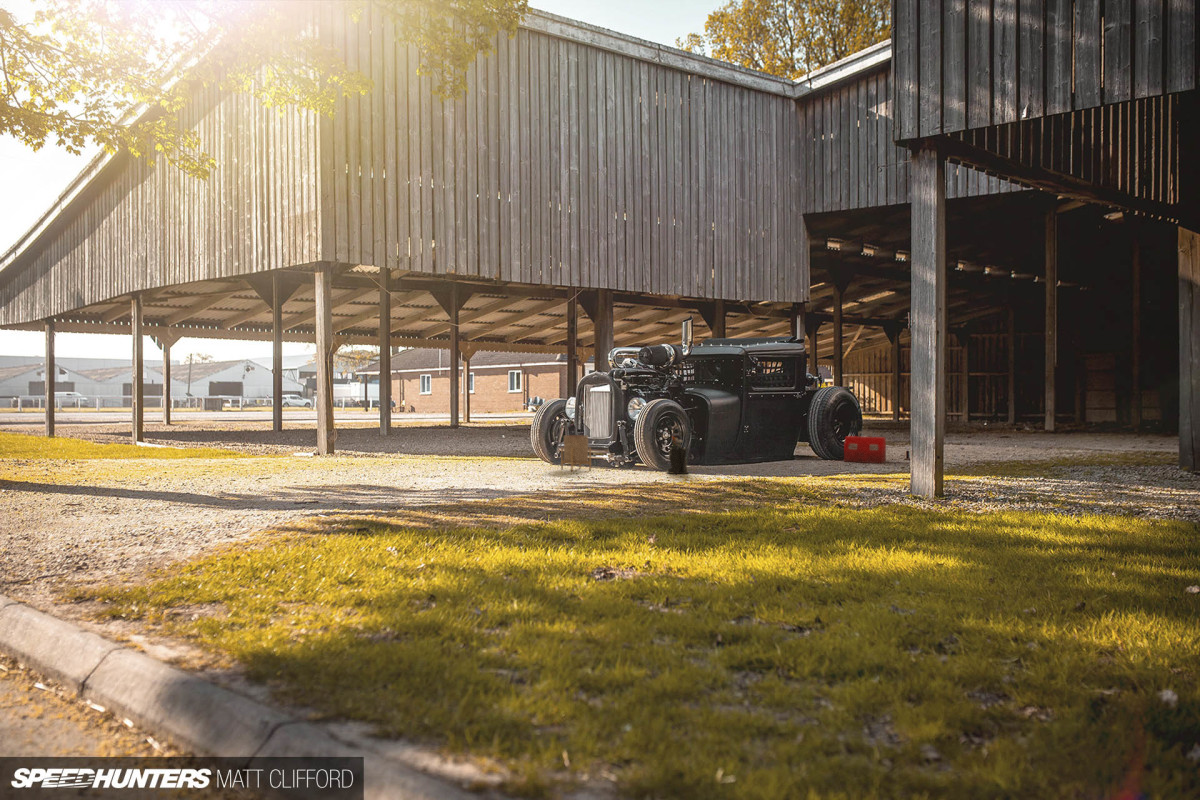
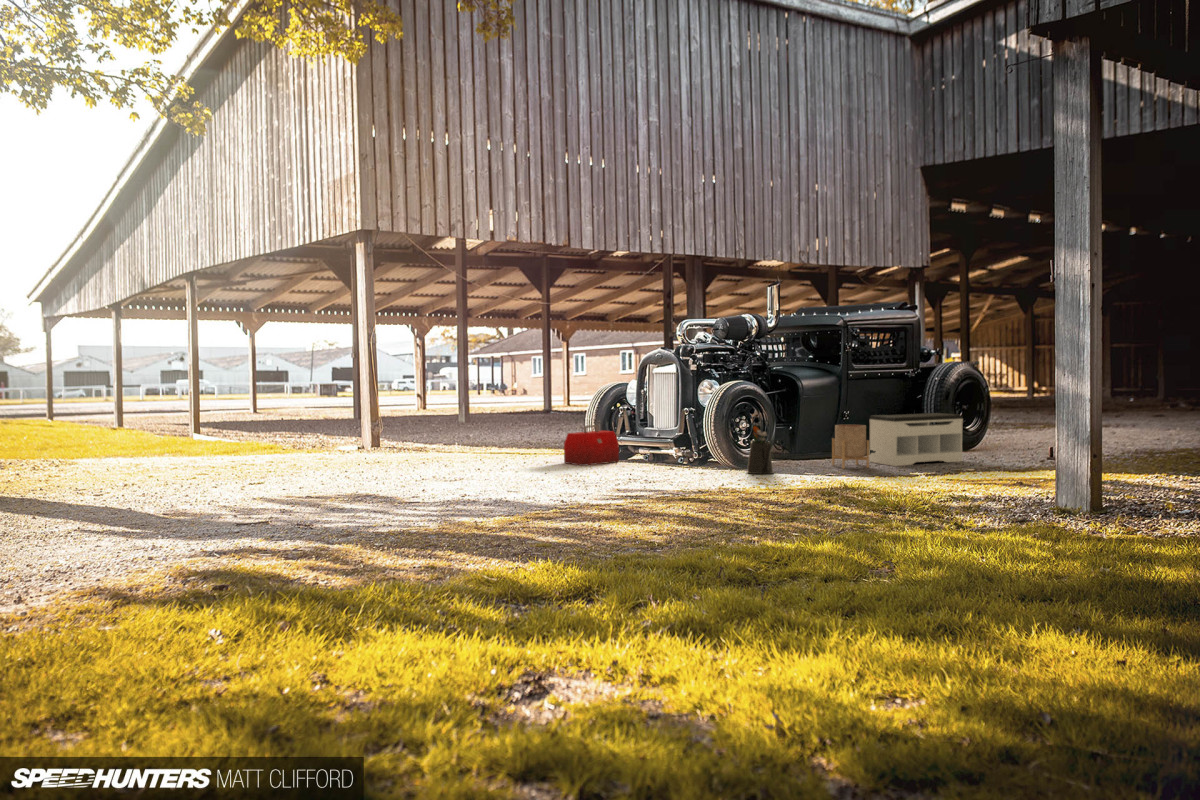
bench: none [763,426,836,468] -> present [870,413,963,466]
toolbox: present [844,431,886,463] -> present [564,425,619,466]
planter: present [561,435,591,471] -> present [832,425,869,469]

